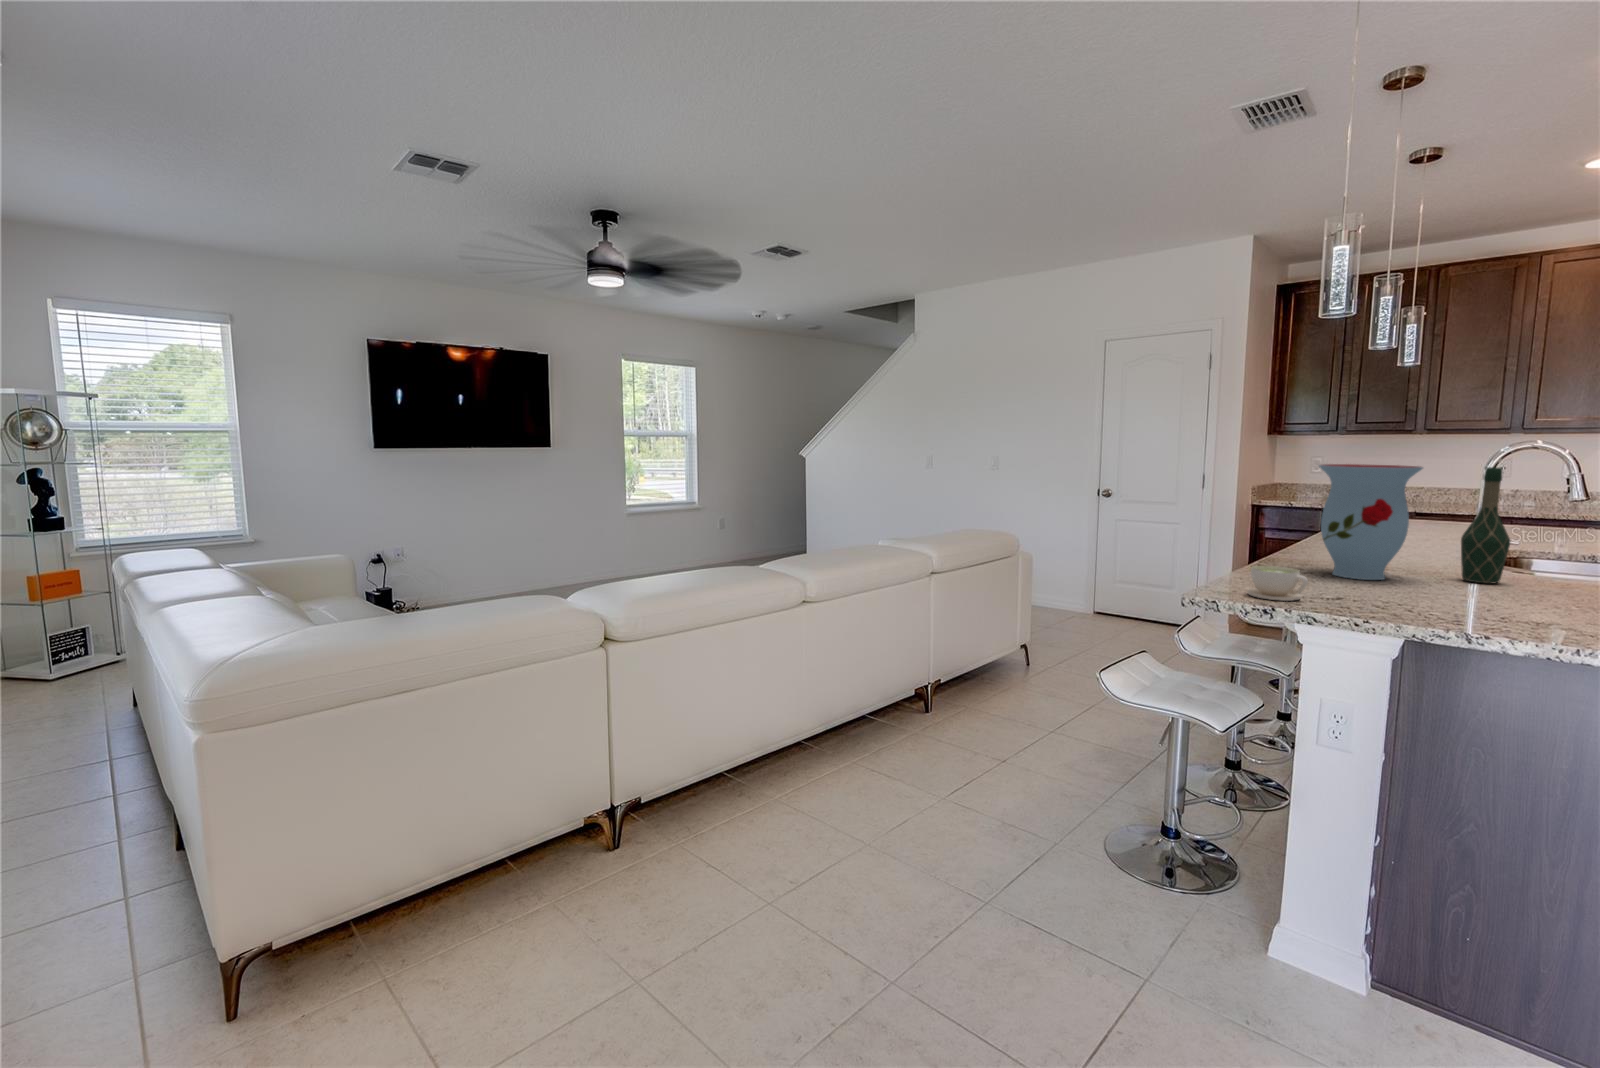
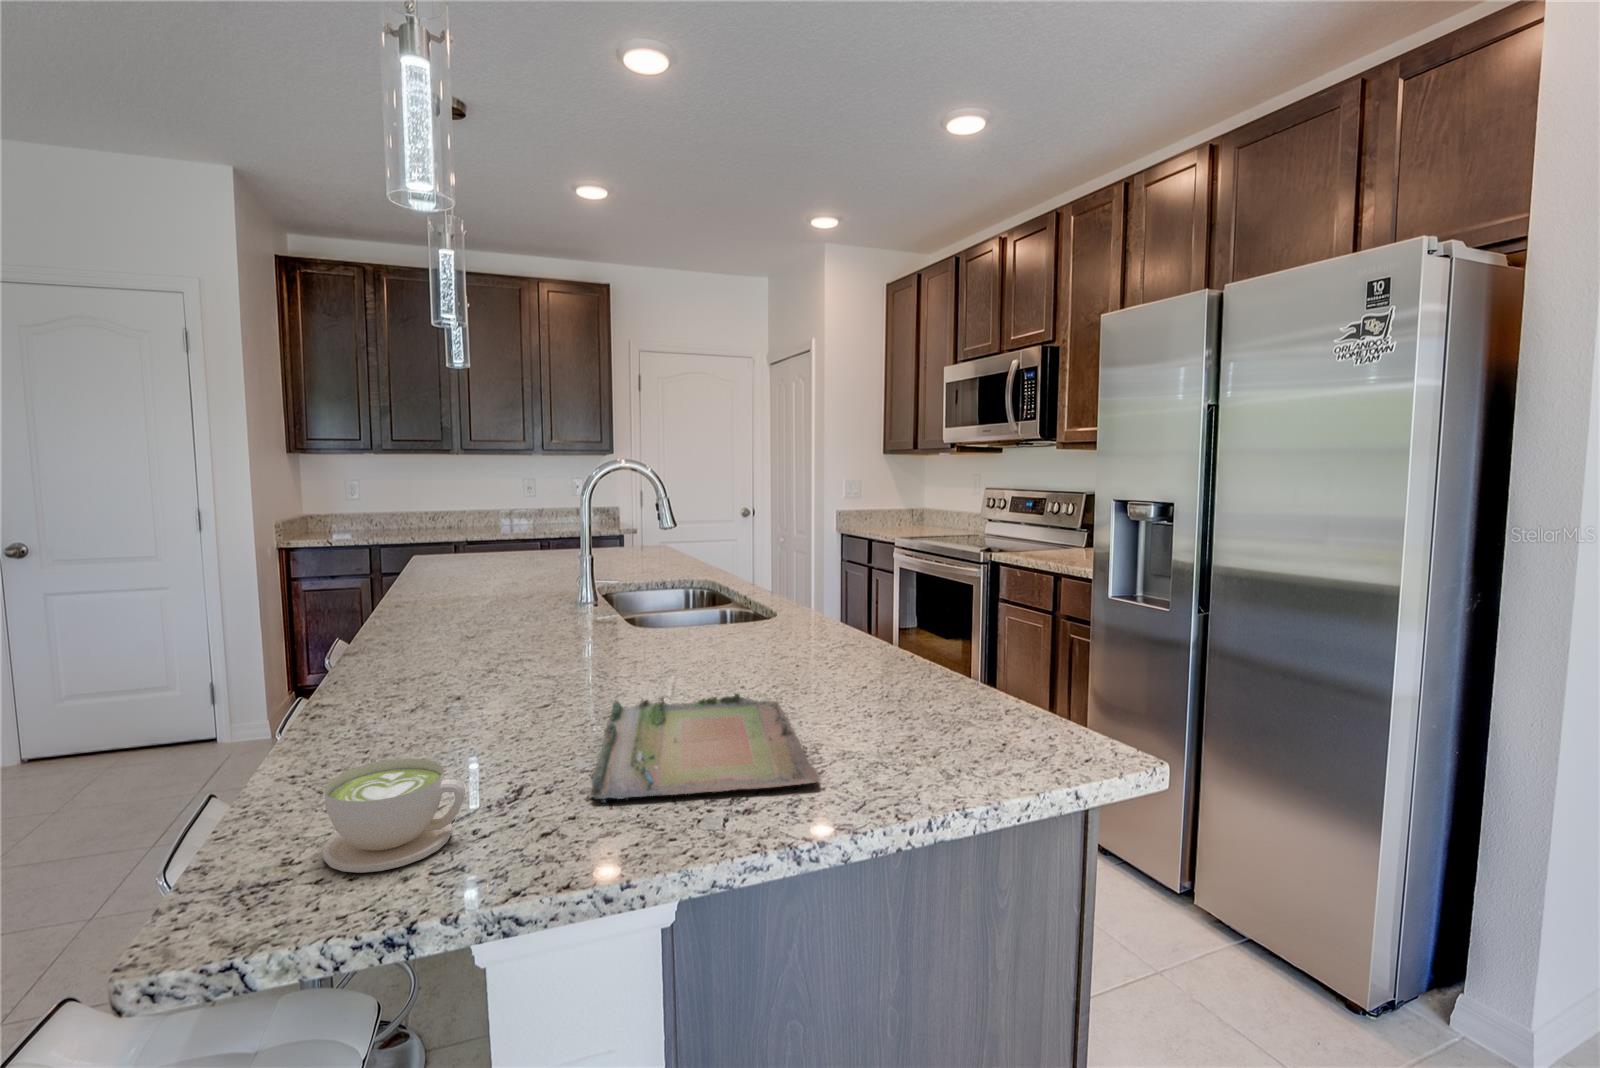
vase: present [1319,464,1423,580] -> none [409,498,568,703]
wine bottle: present [1461,467,1510,583] -> none [611,496,664,662]
tray: none [1374,585,1559,627] -> present [591,686,820,802]

